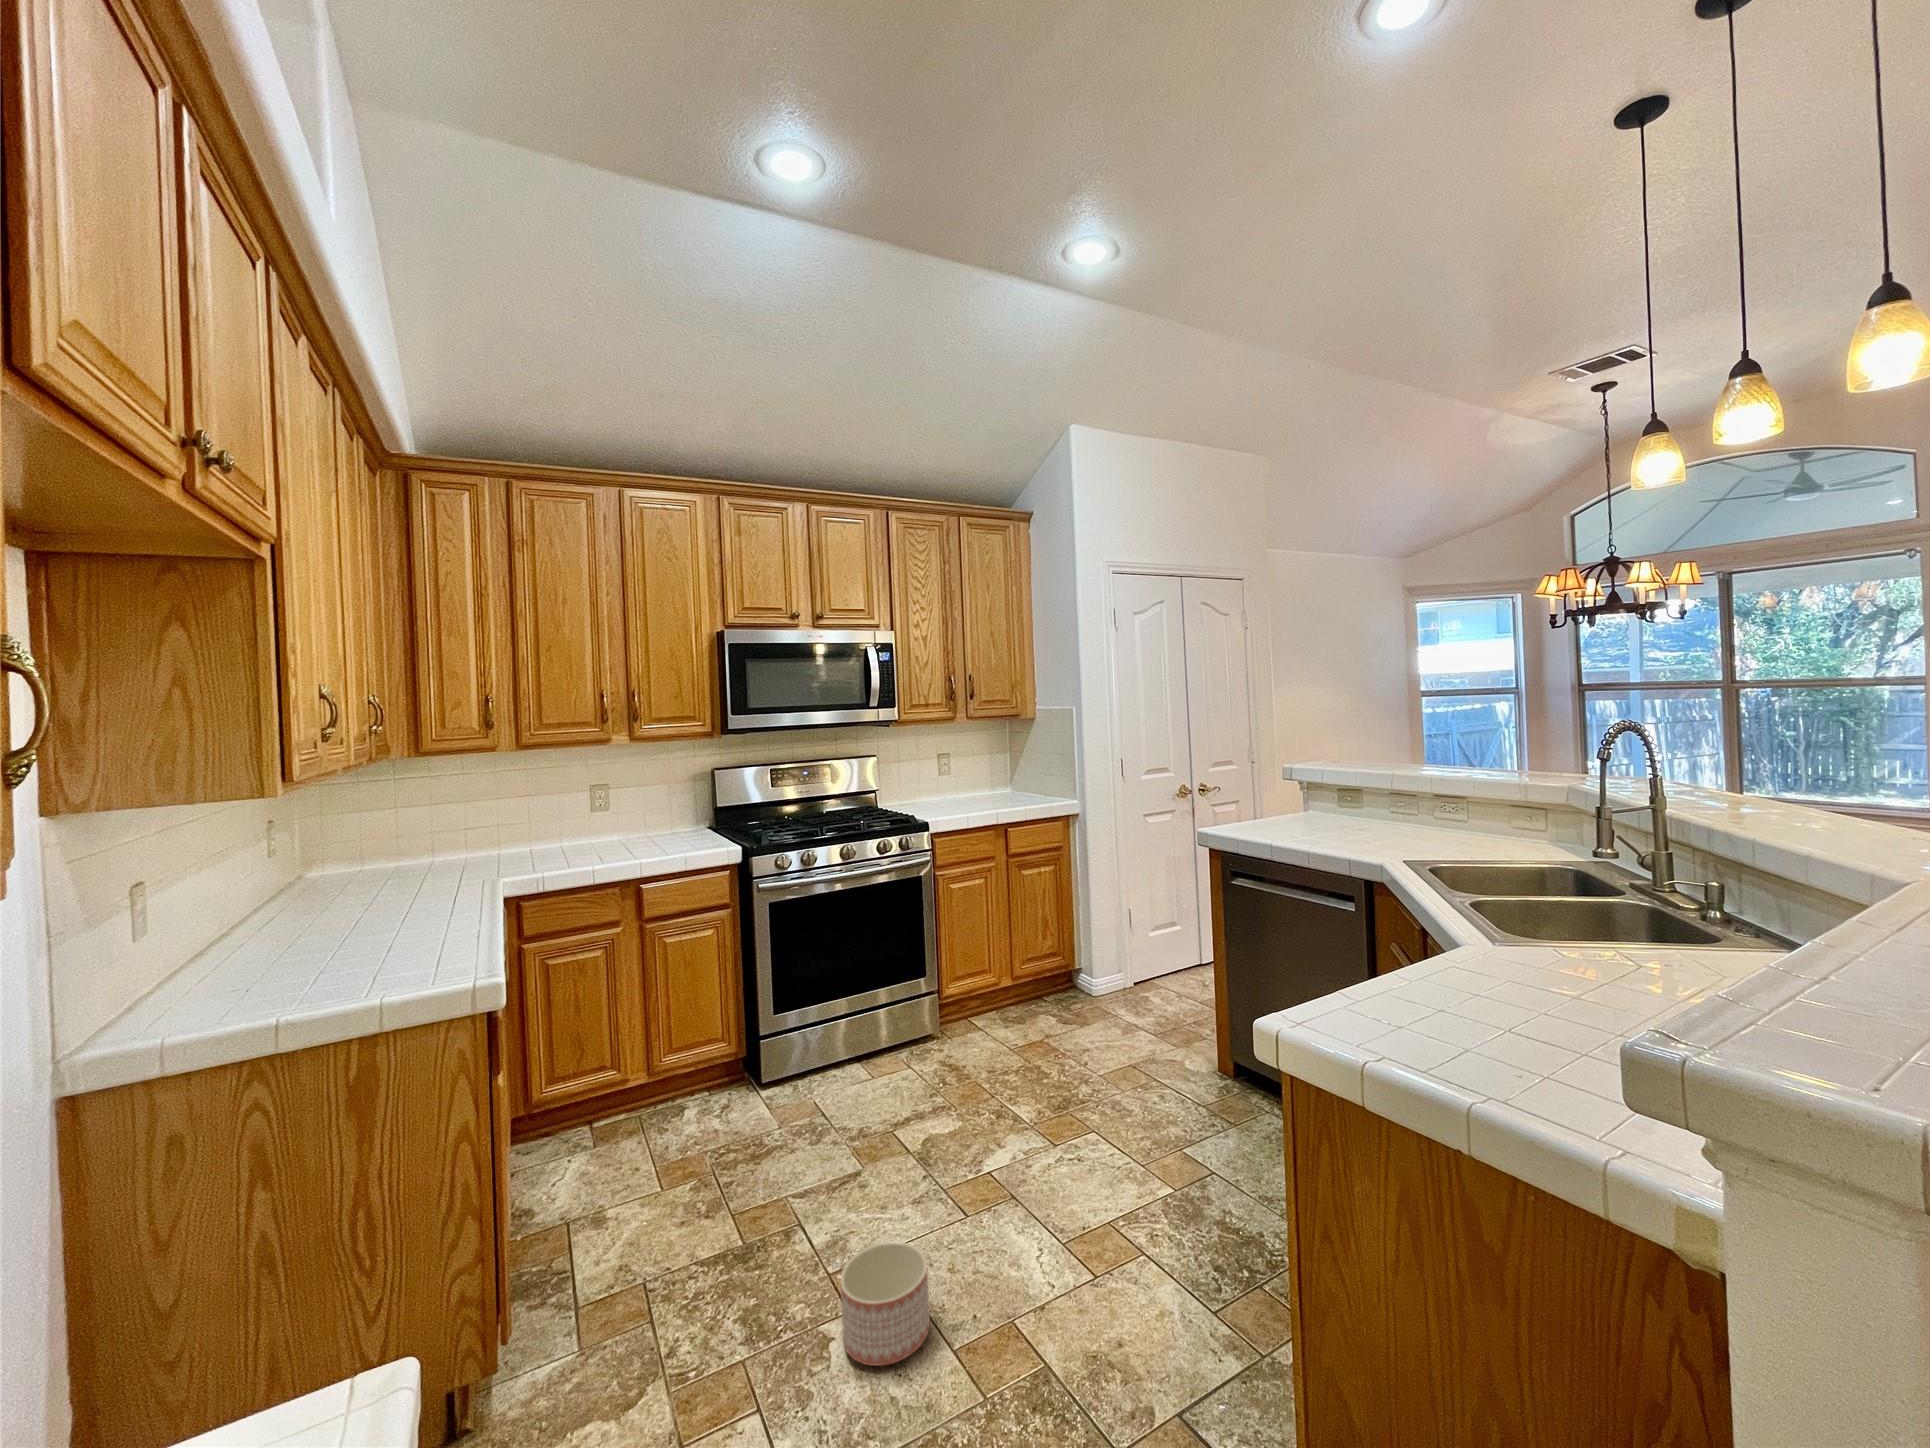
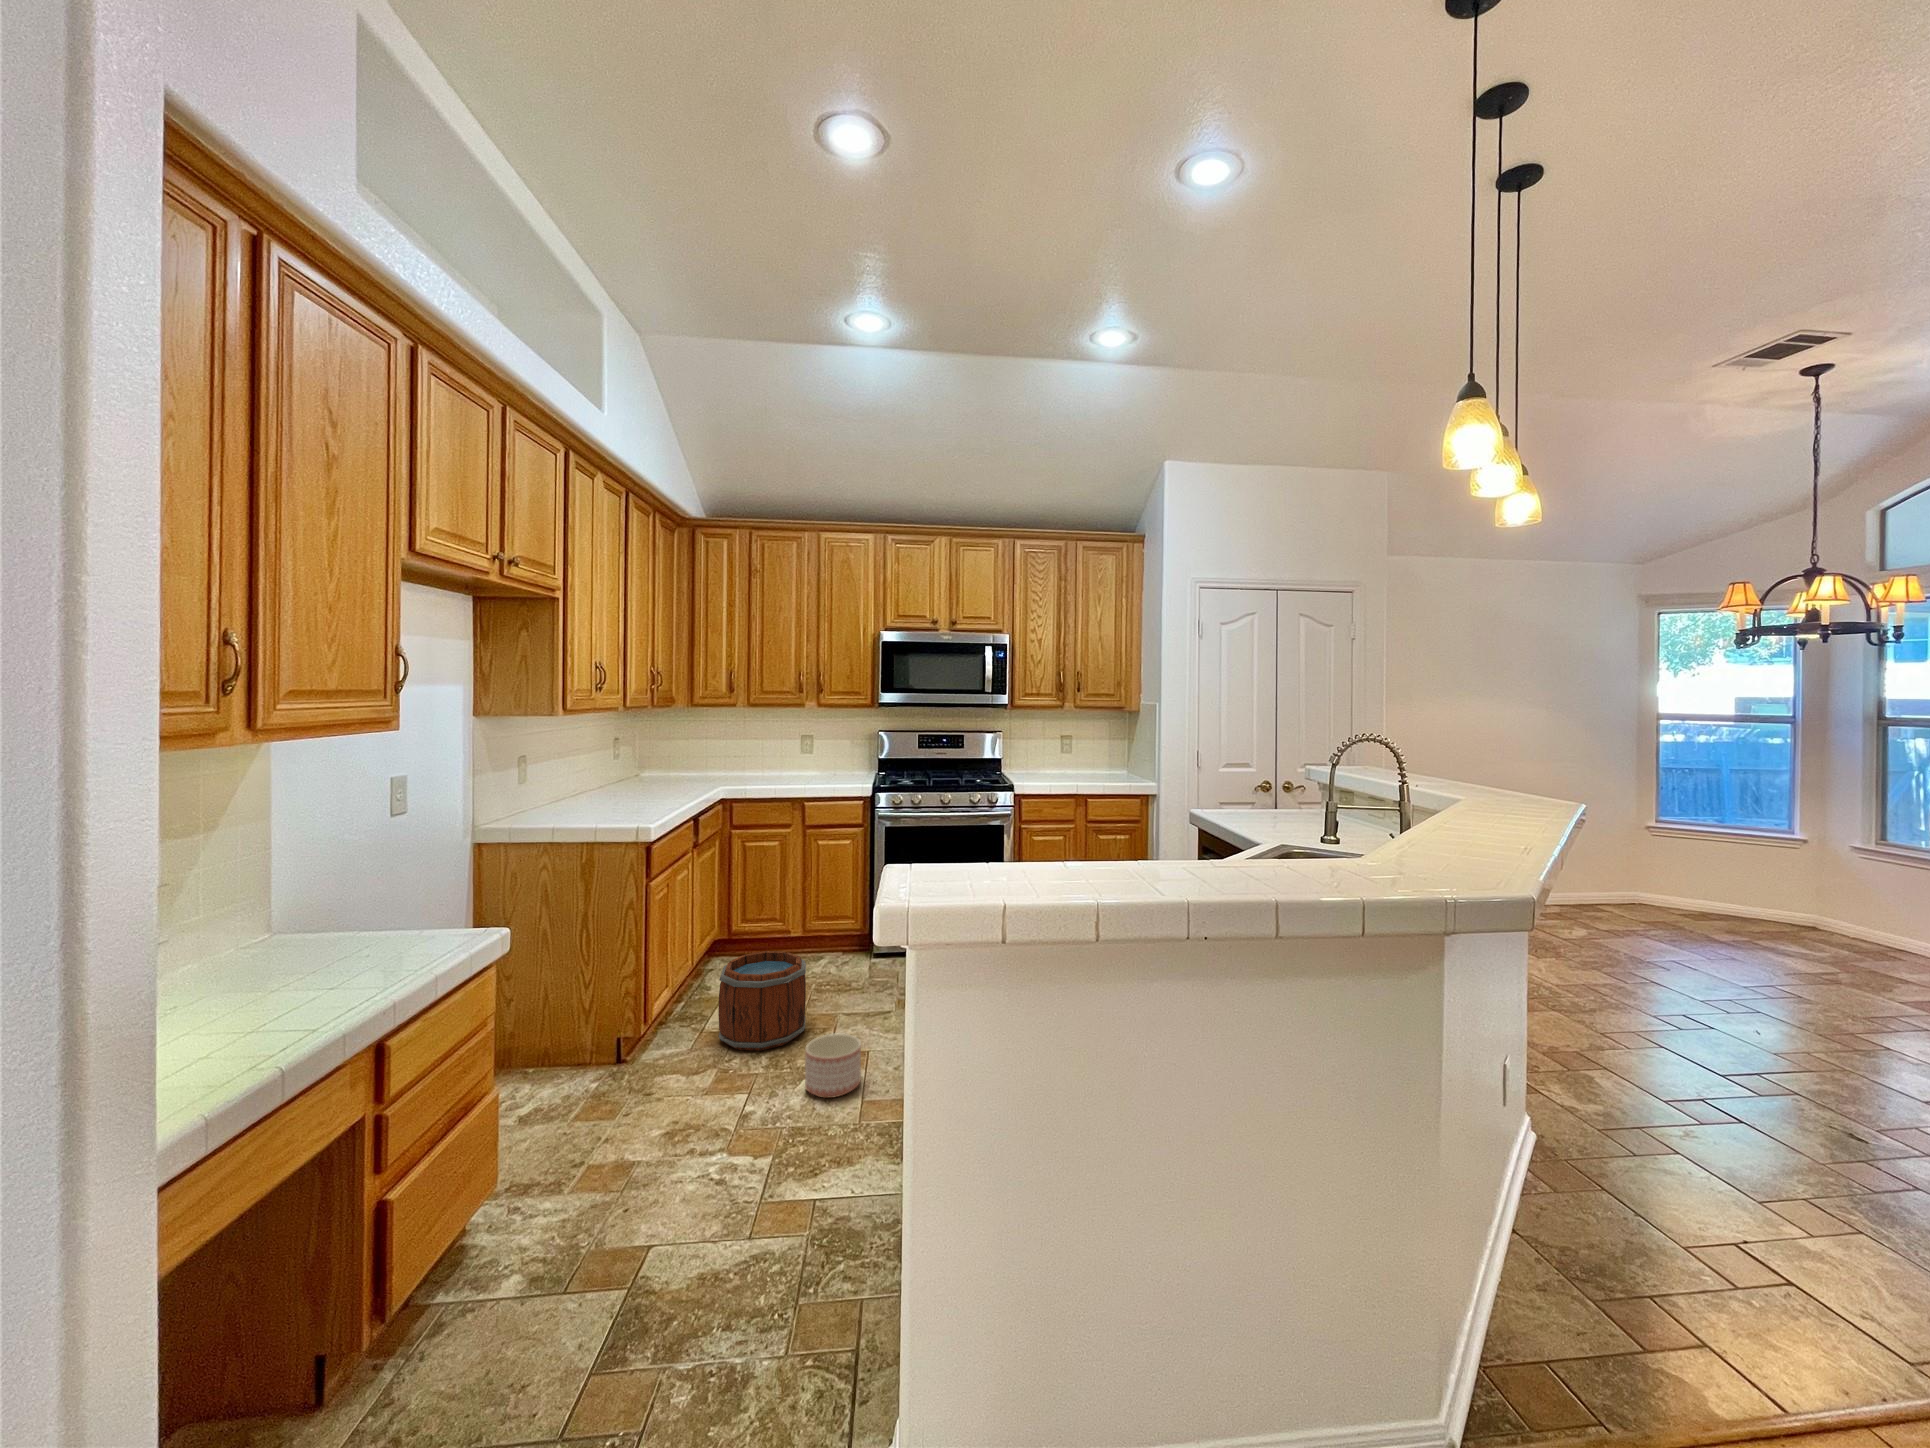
bucket: none [612,1129,765,1322] -> present [718,951,806,1051]

